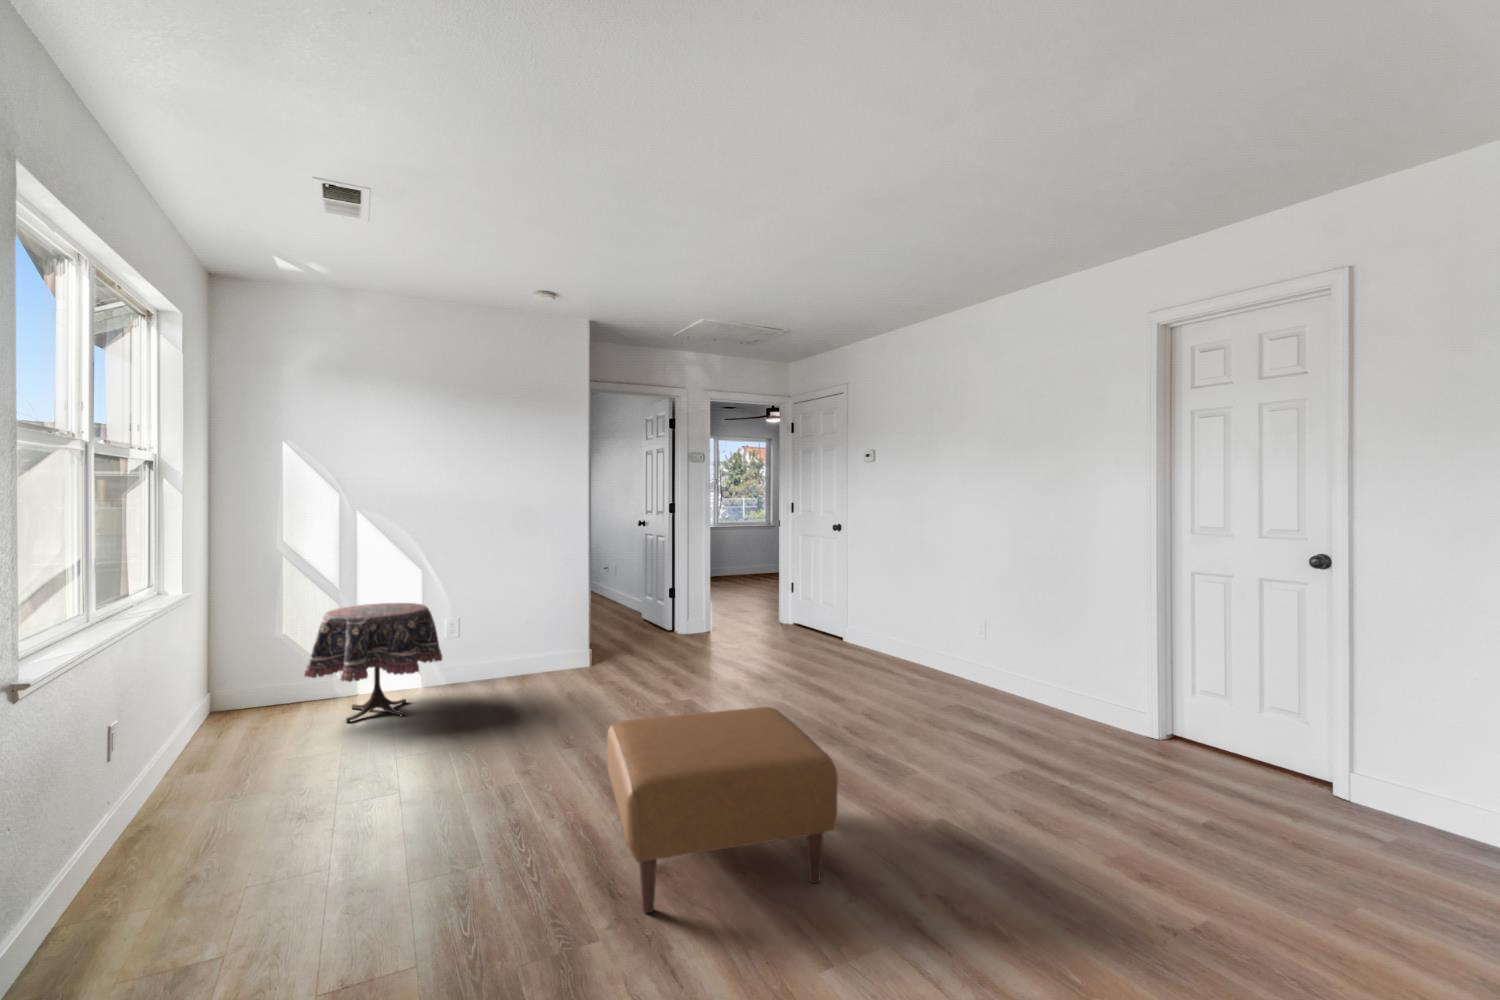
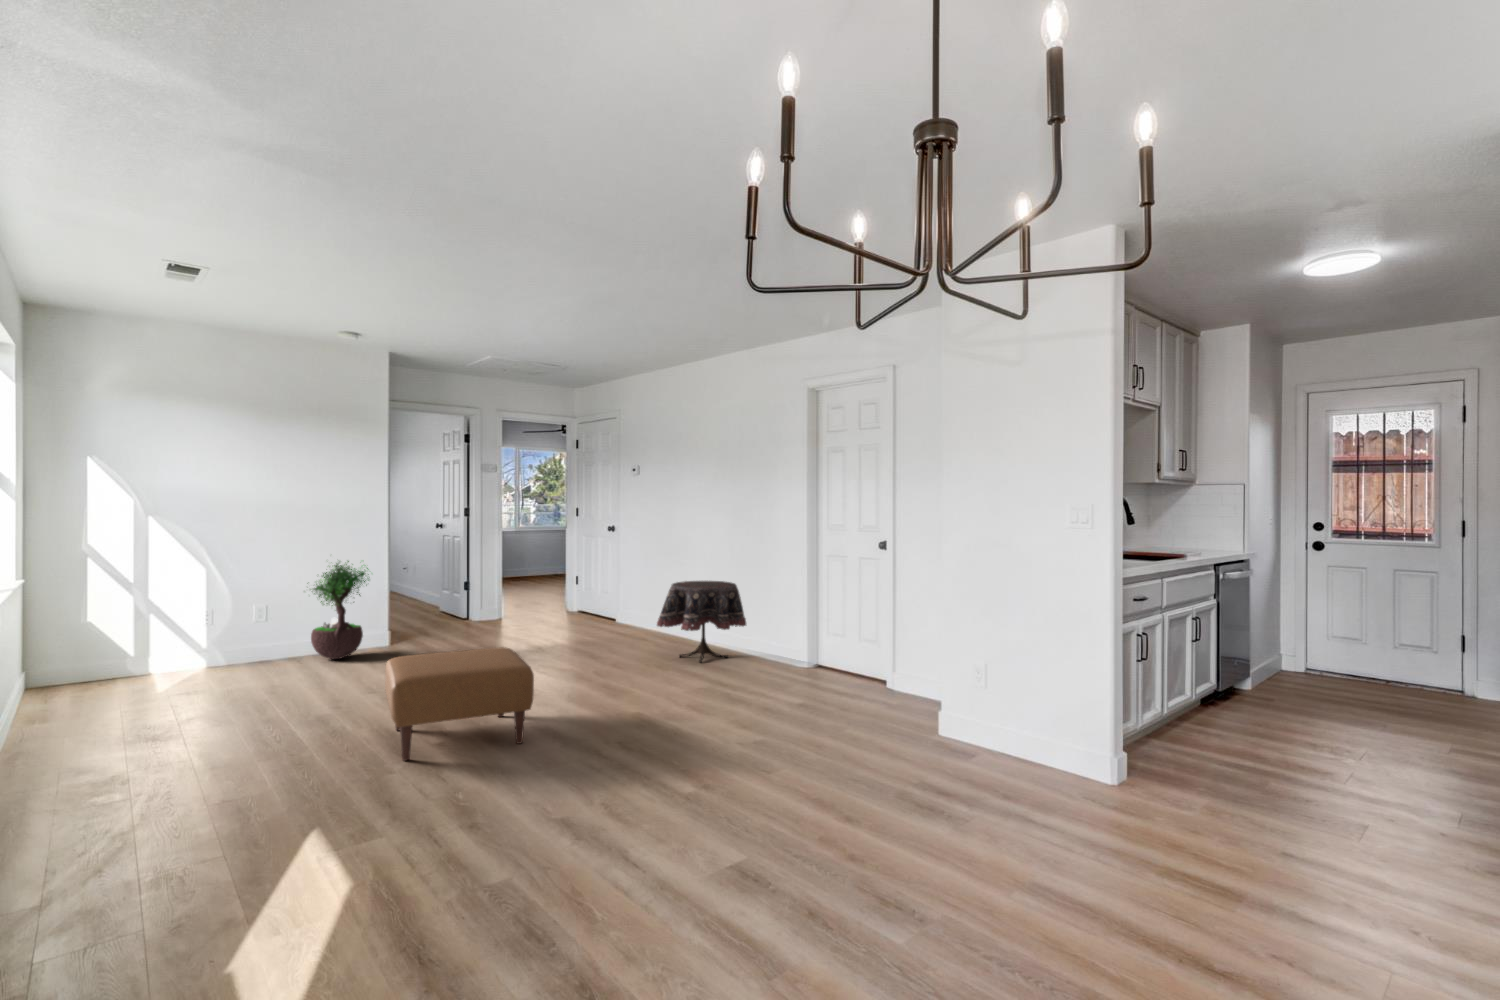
potted tree: none [501,559,577,684] -> present [311,561,369,659]
side table: present [304,603,442,723] -> present [657,581,746,663]

